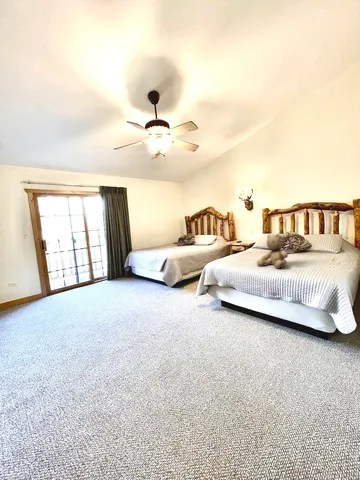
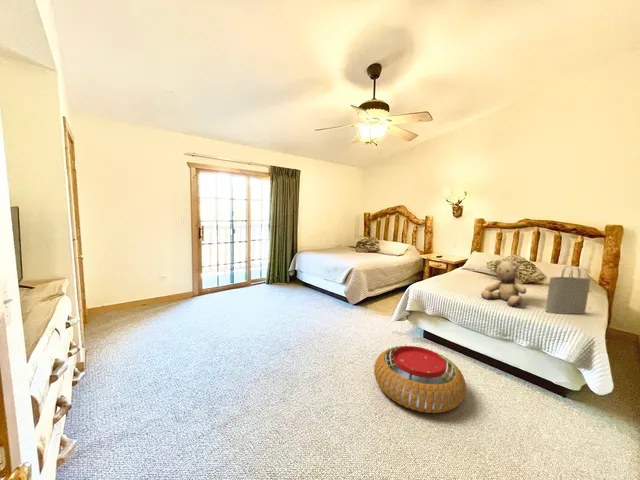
tote bag: none [302,231,334,270] -> present [546,266,590,314]
pouf: none [171,310,242,362] -> present [374,346,466,413]

